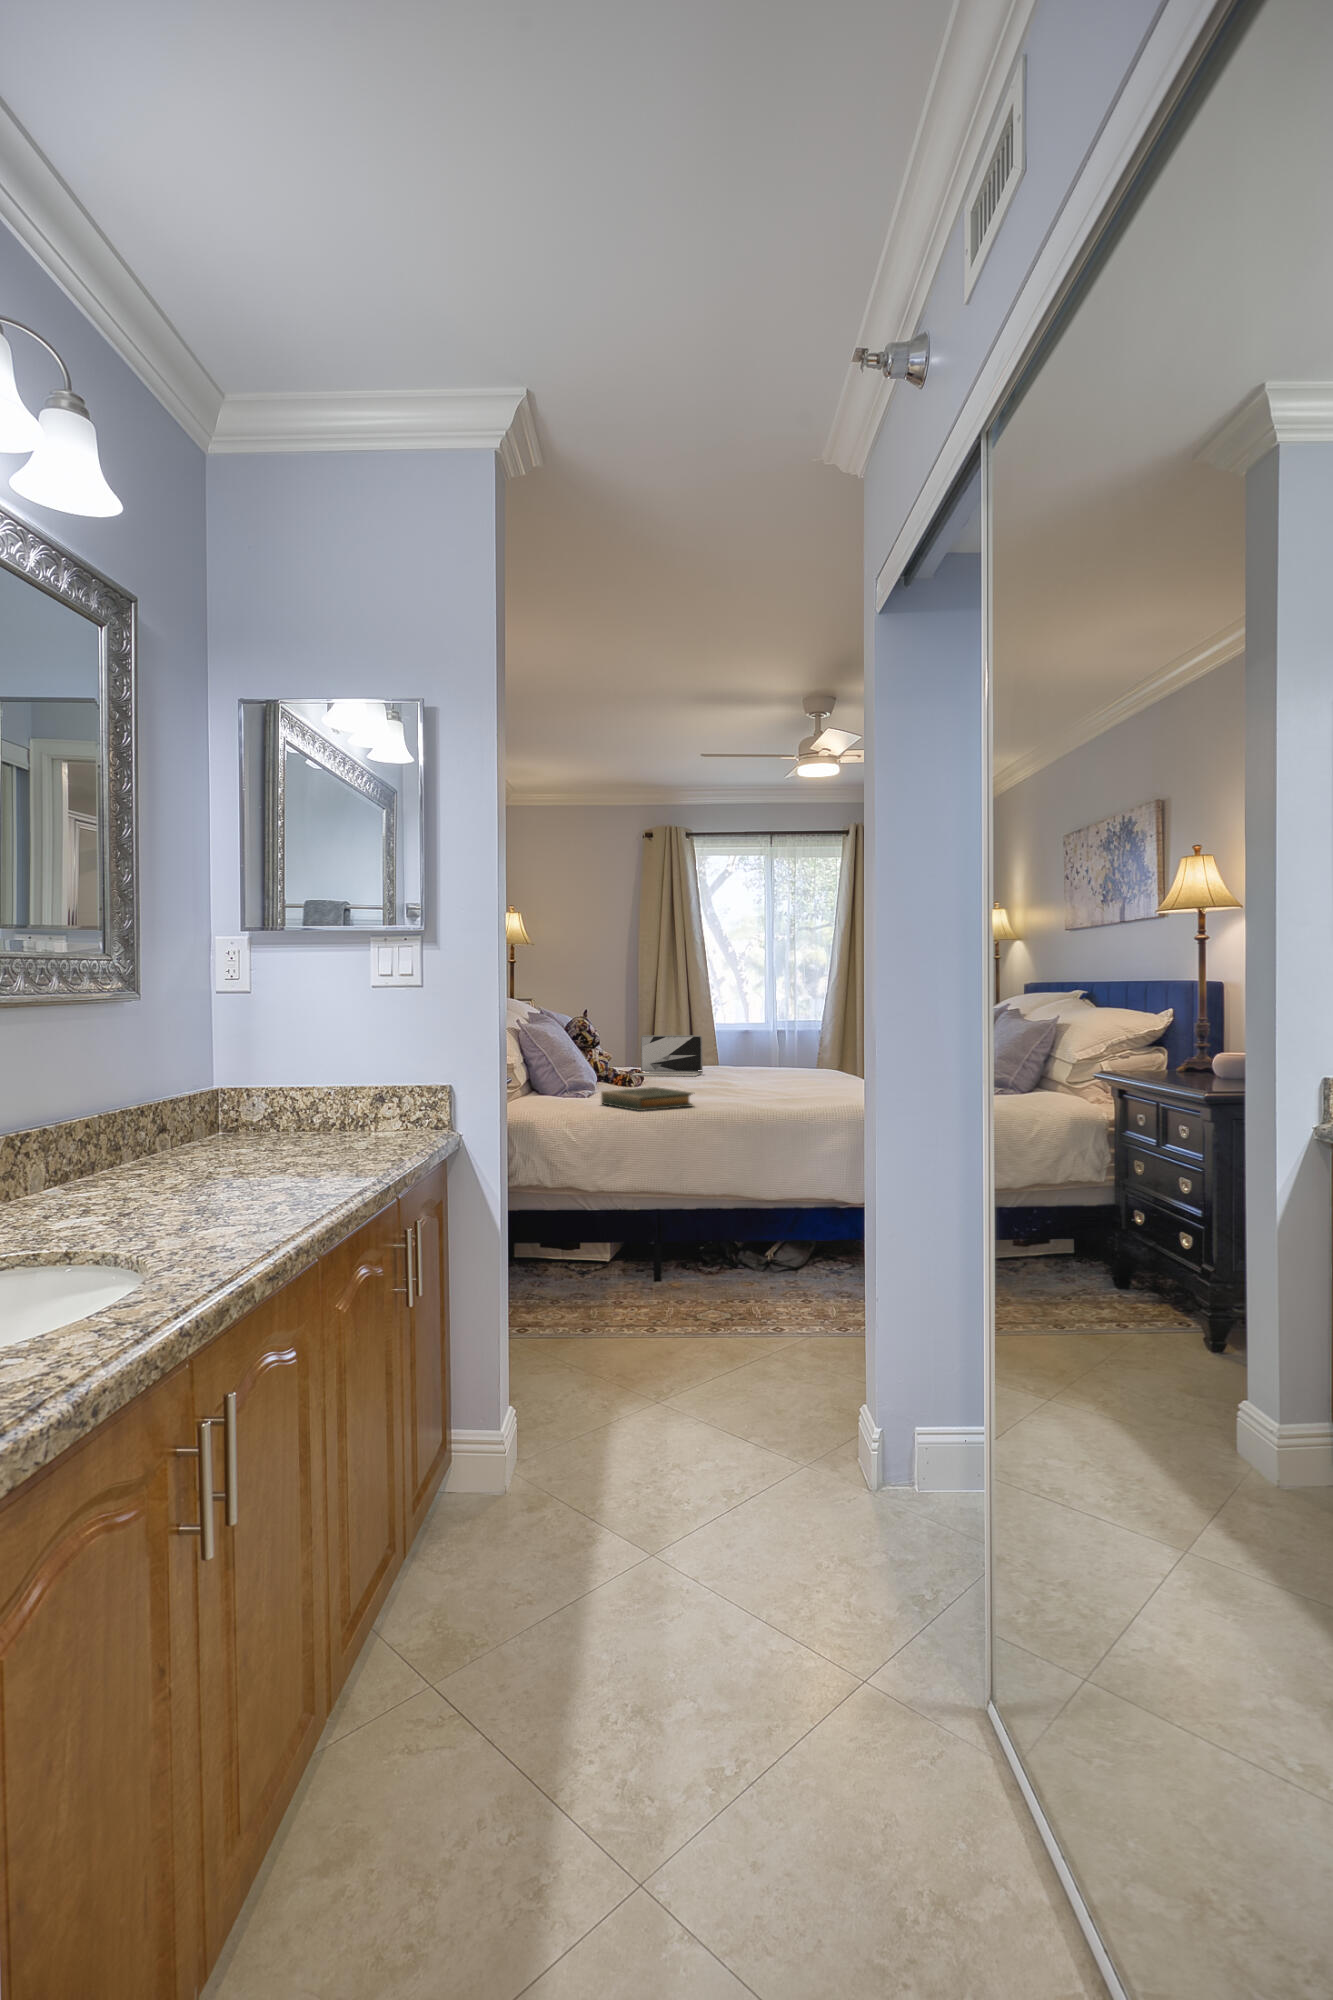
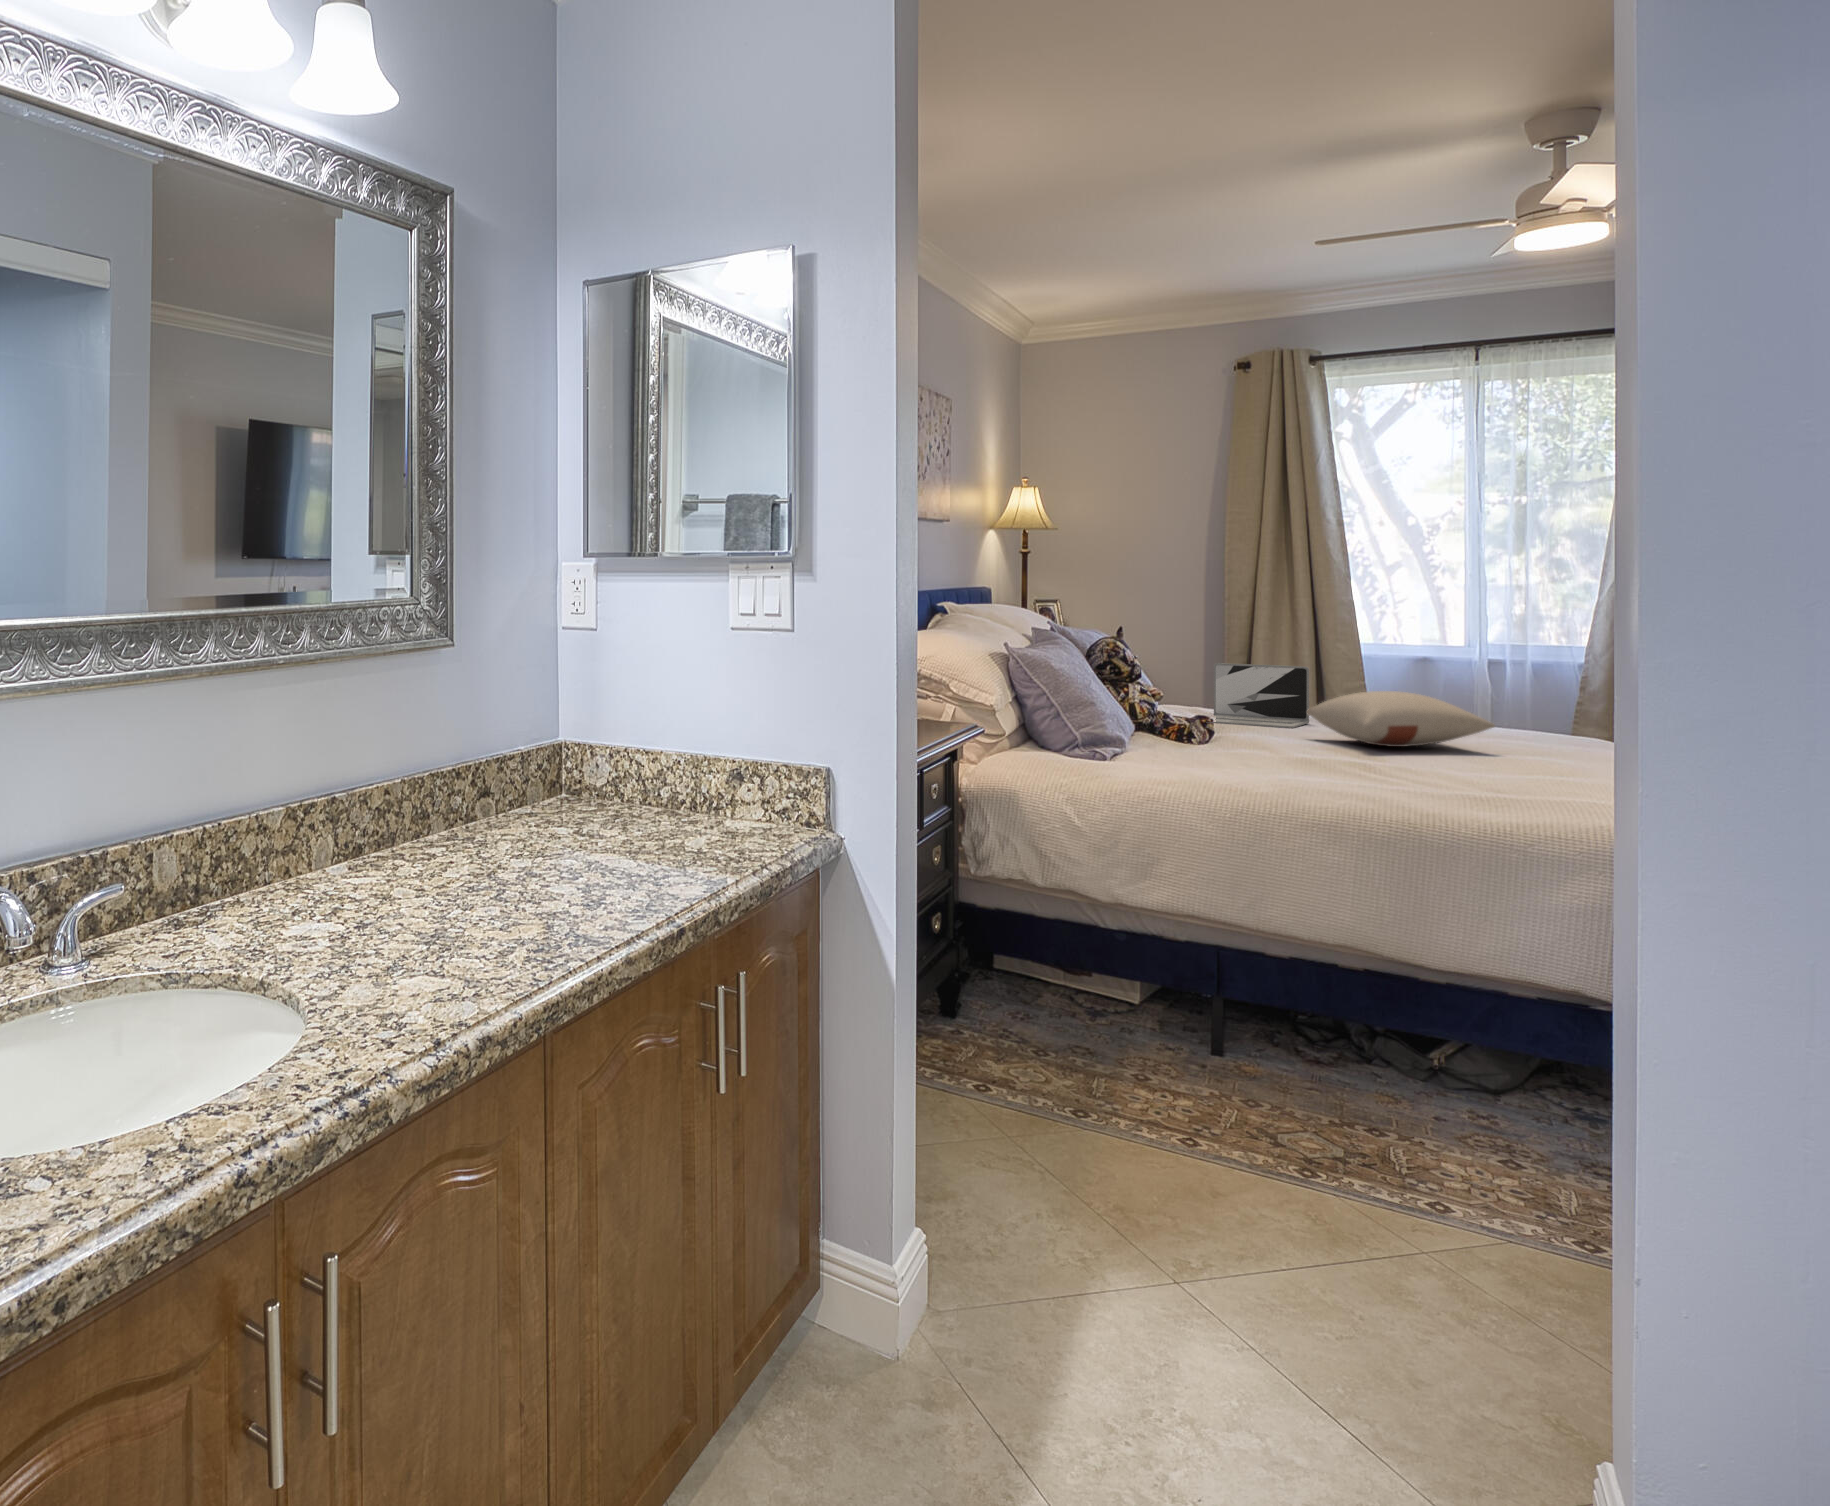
pillow: none [708,1047,820,1083] -> present [1308,691,1495,747]
hardback book: present [601,1087,693,1111] -> none [1111,751,1249,788]

